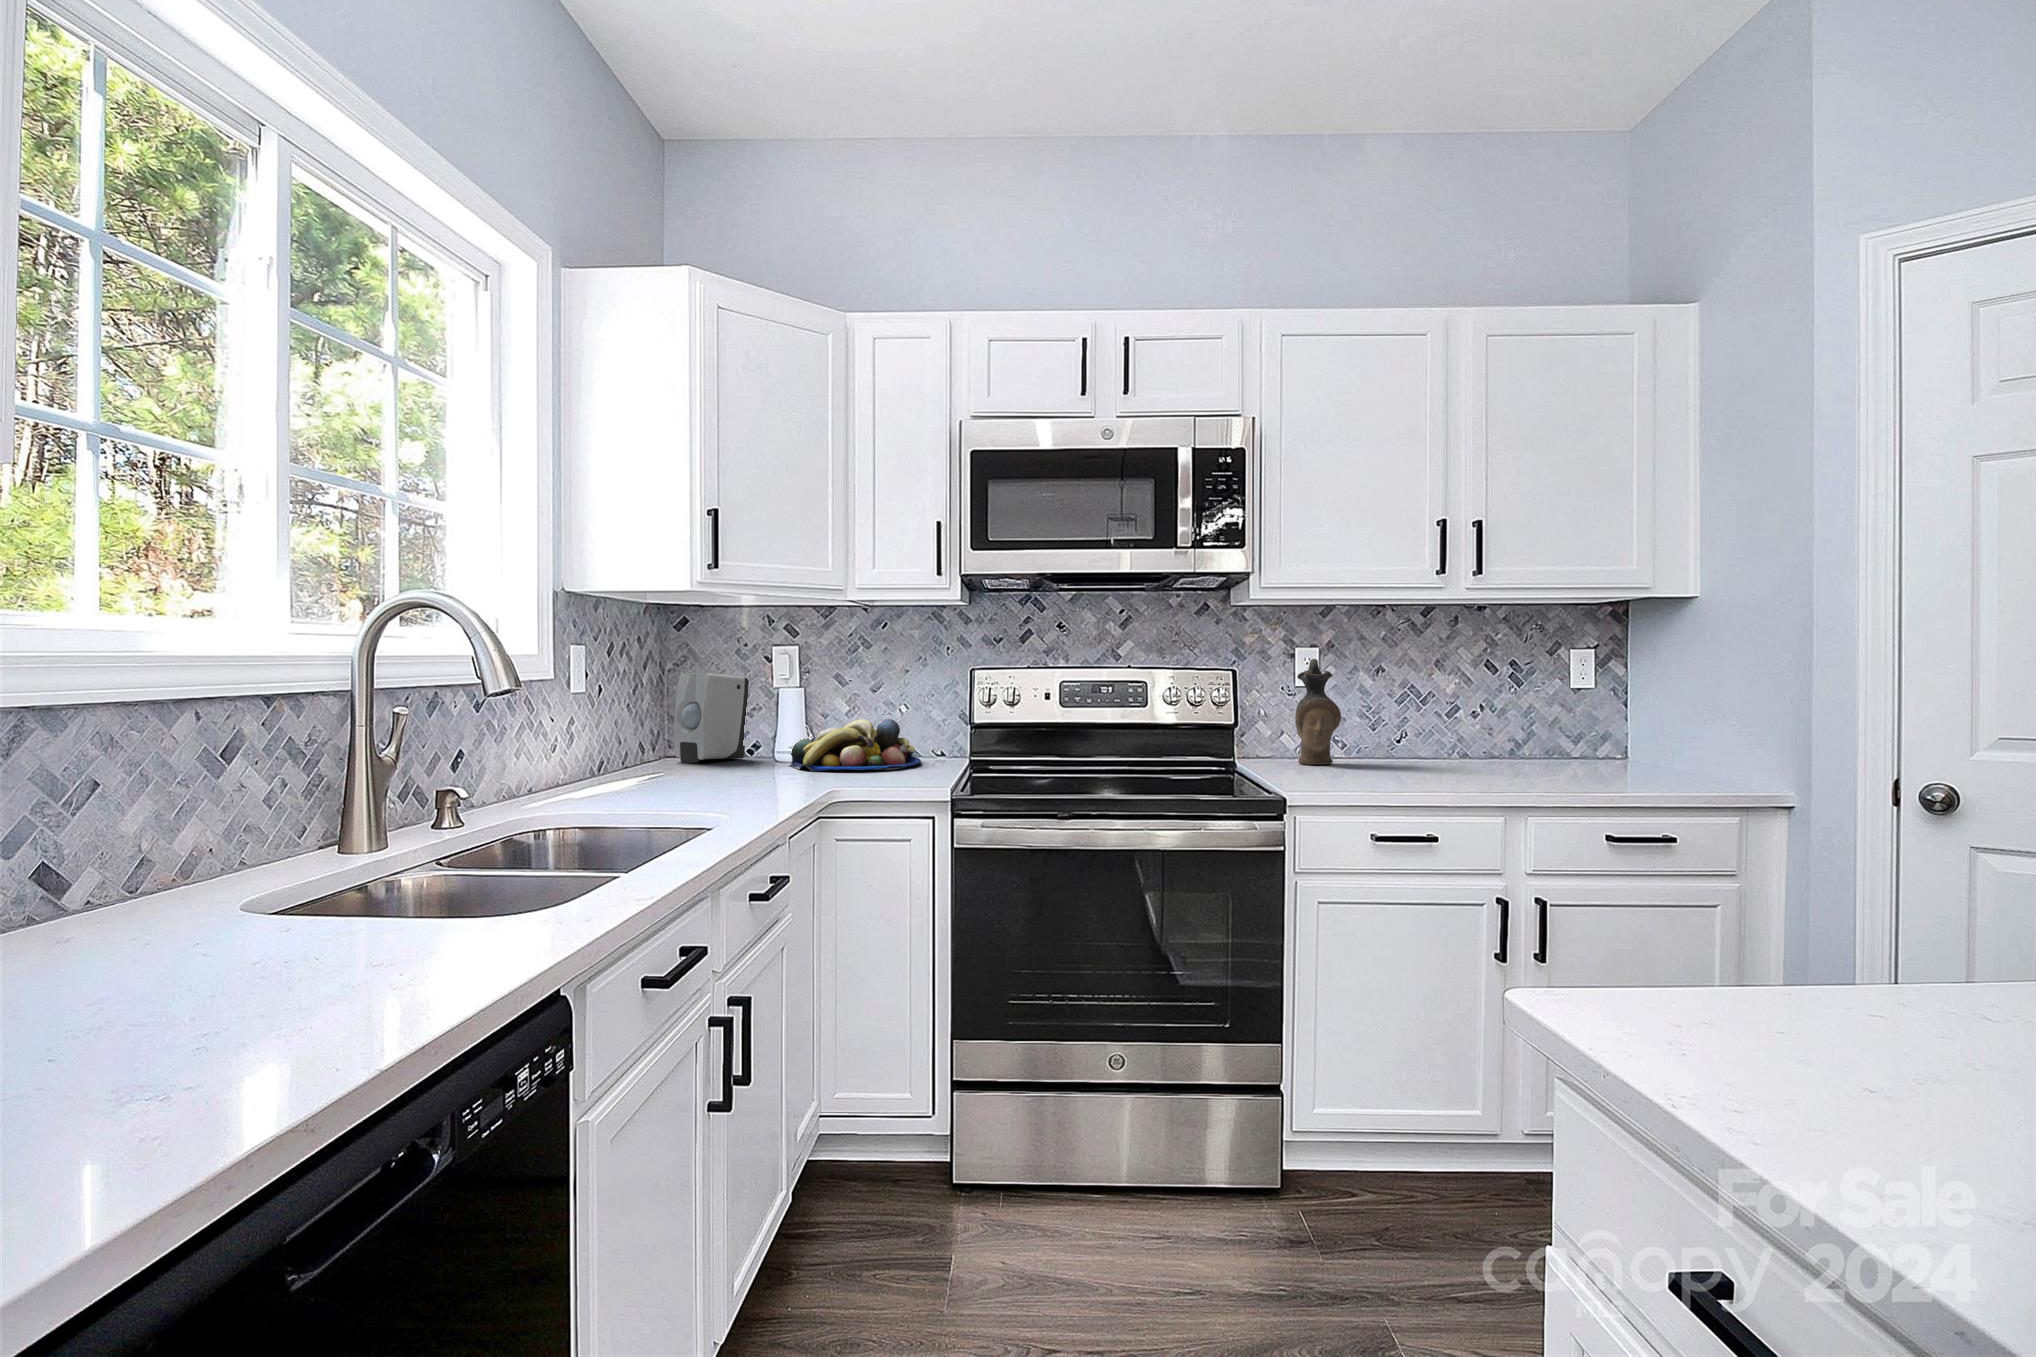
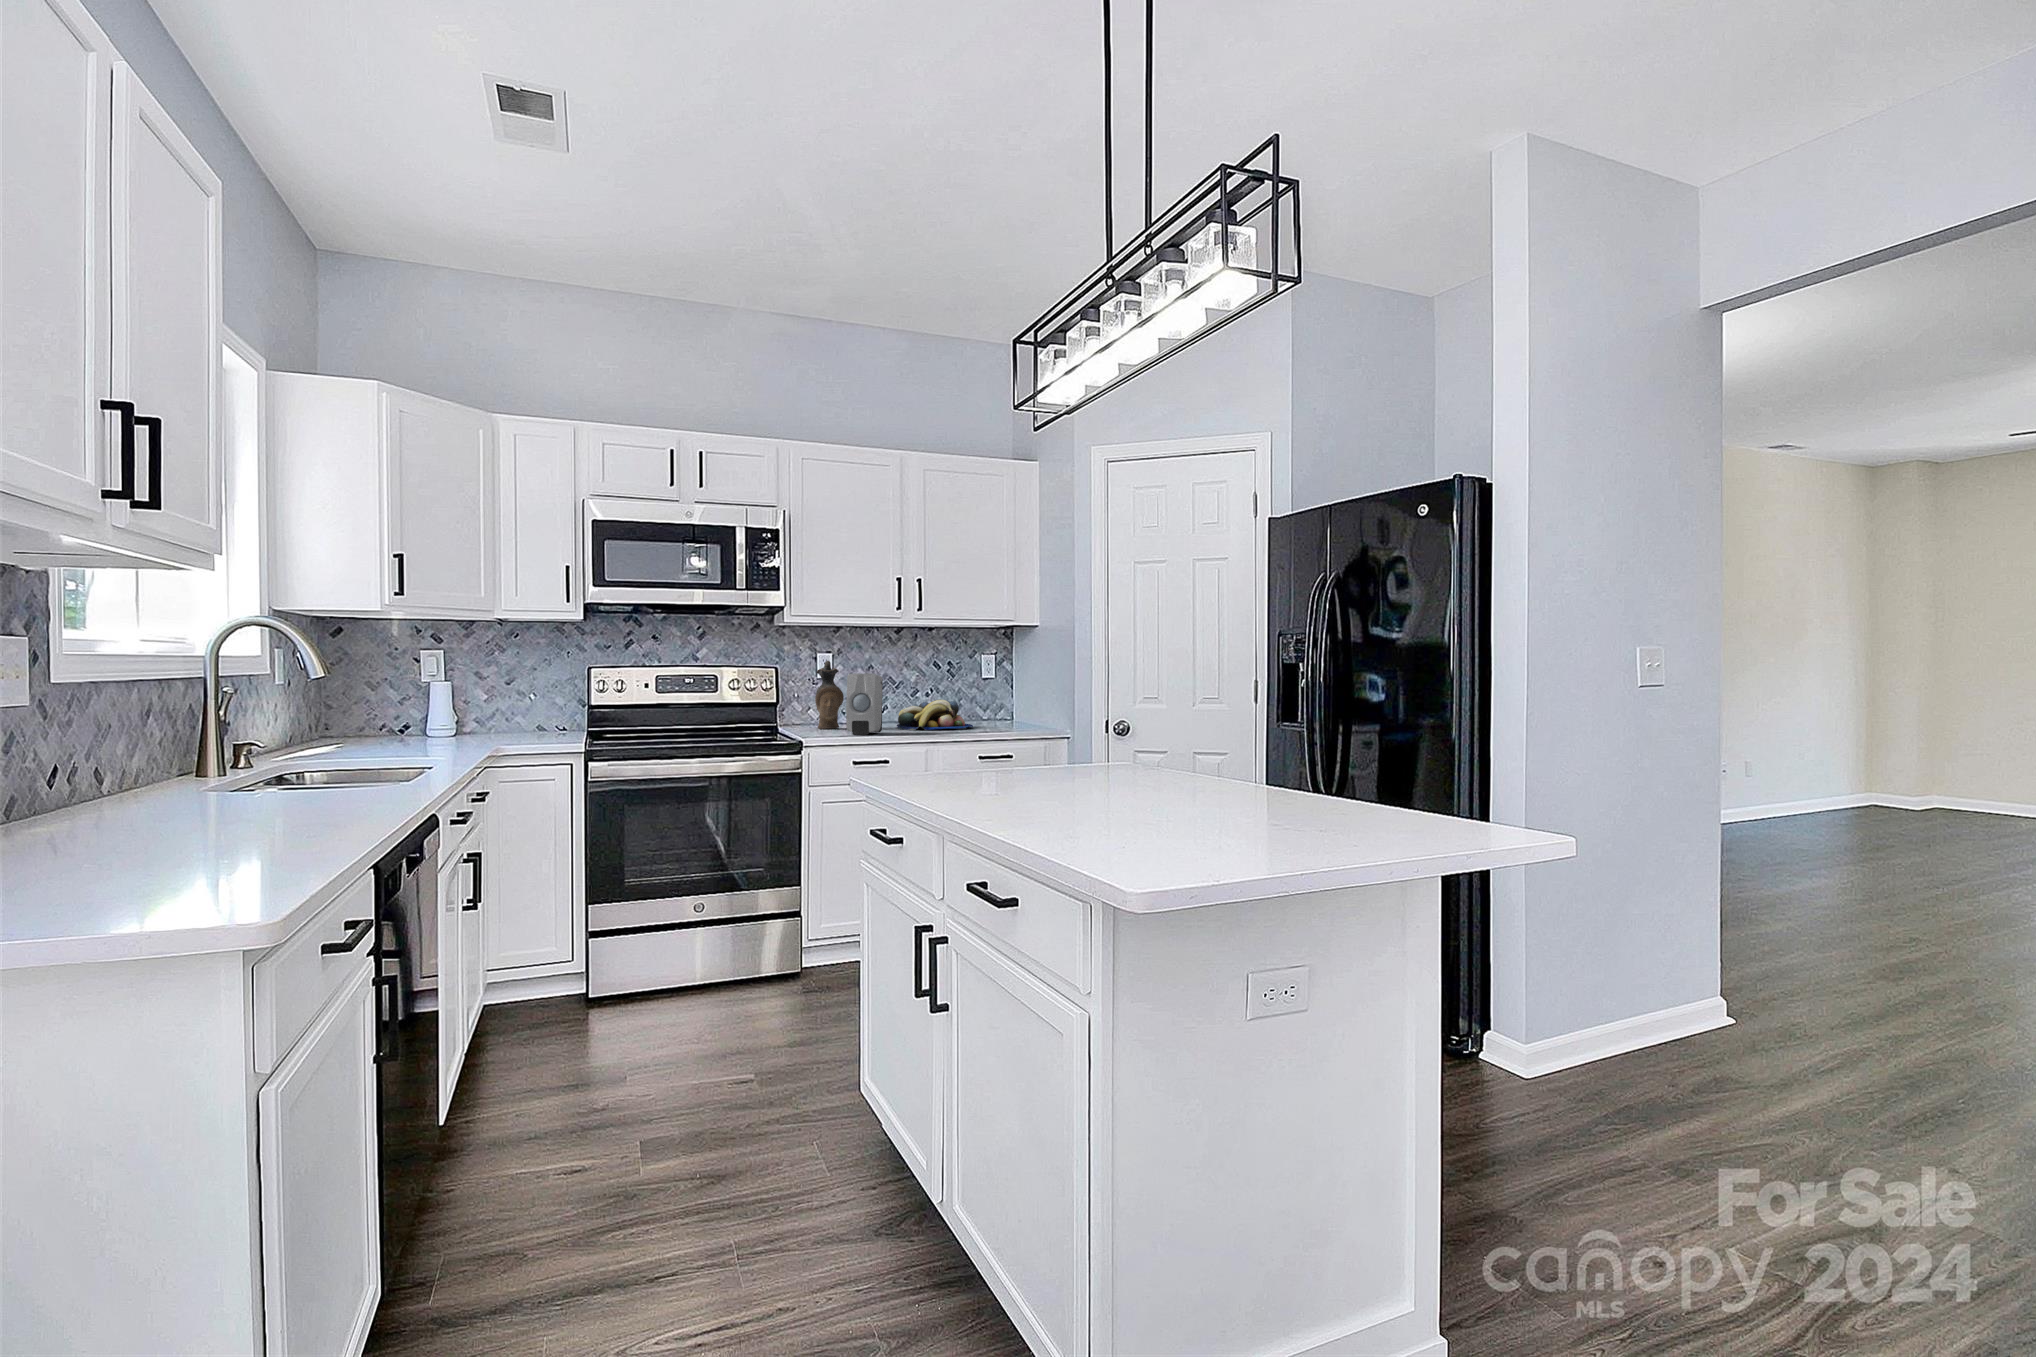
soap dispenser: present [674,673,749,763] -> present [846,674,883,735]
fruit bowl: present [789,719,921,771] -> present [897,700,973,730]

